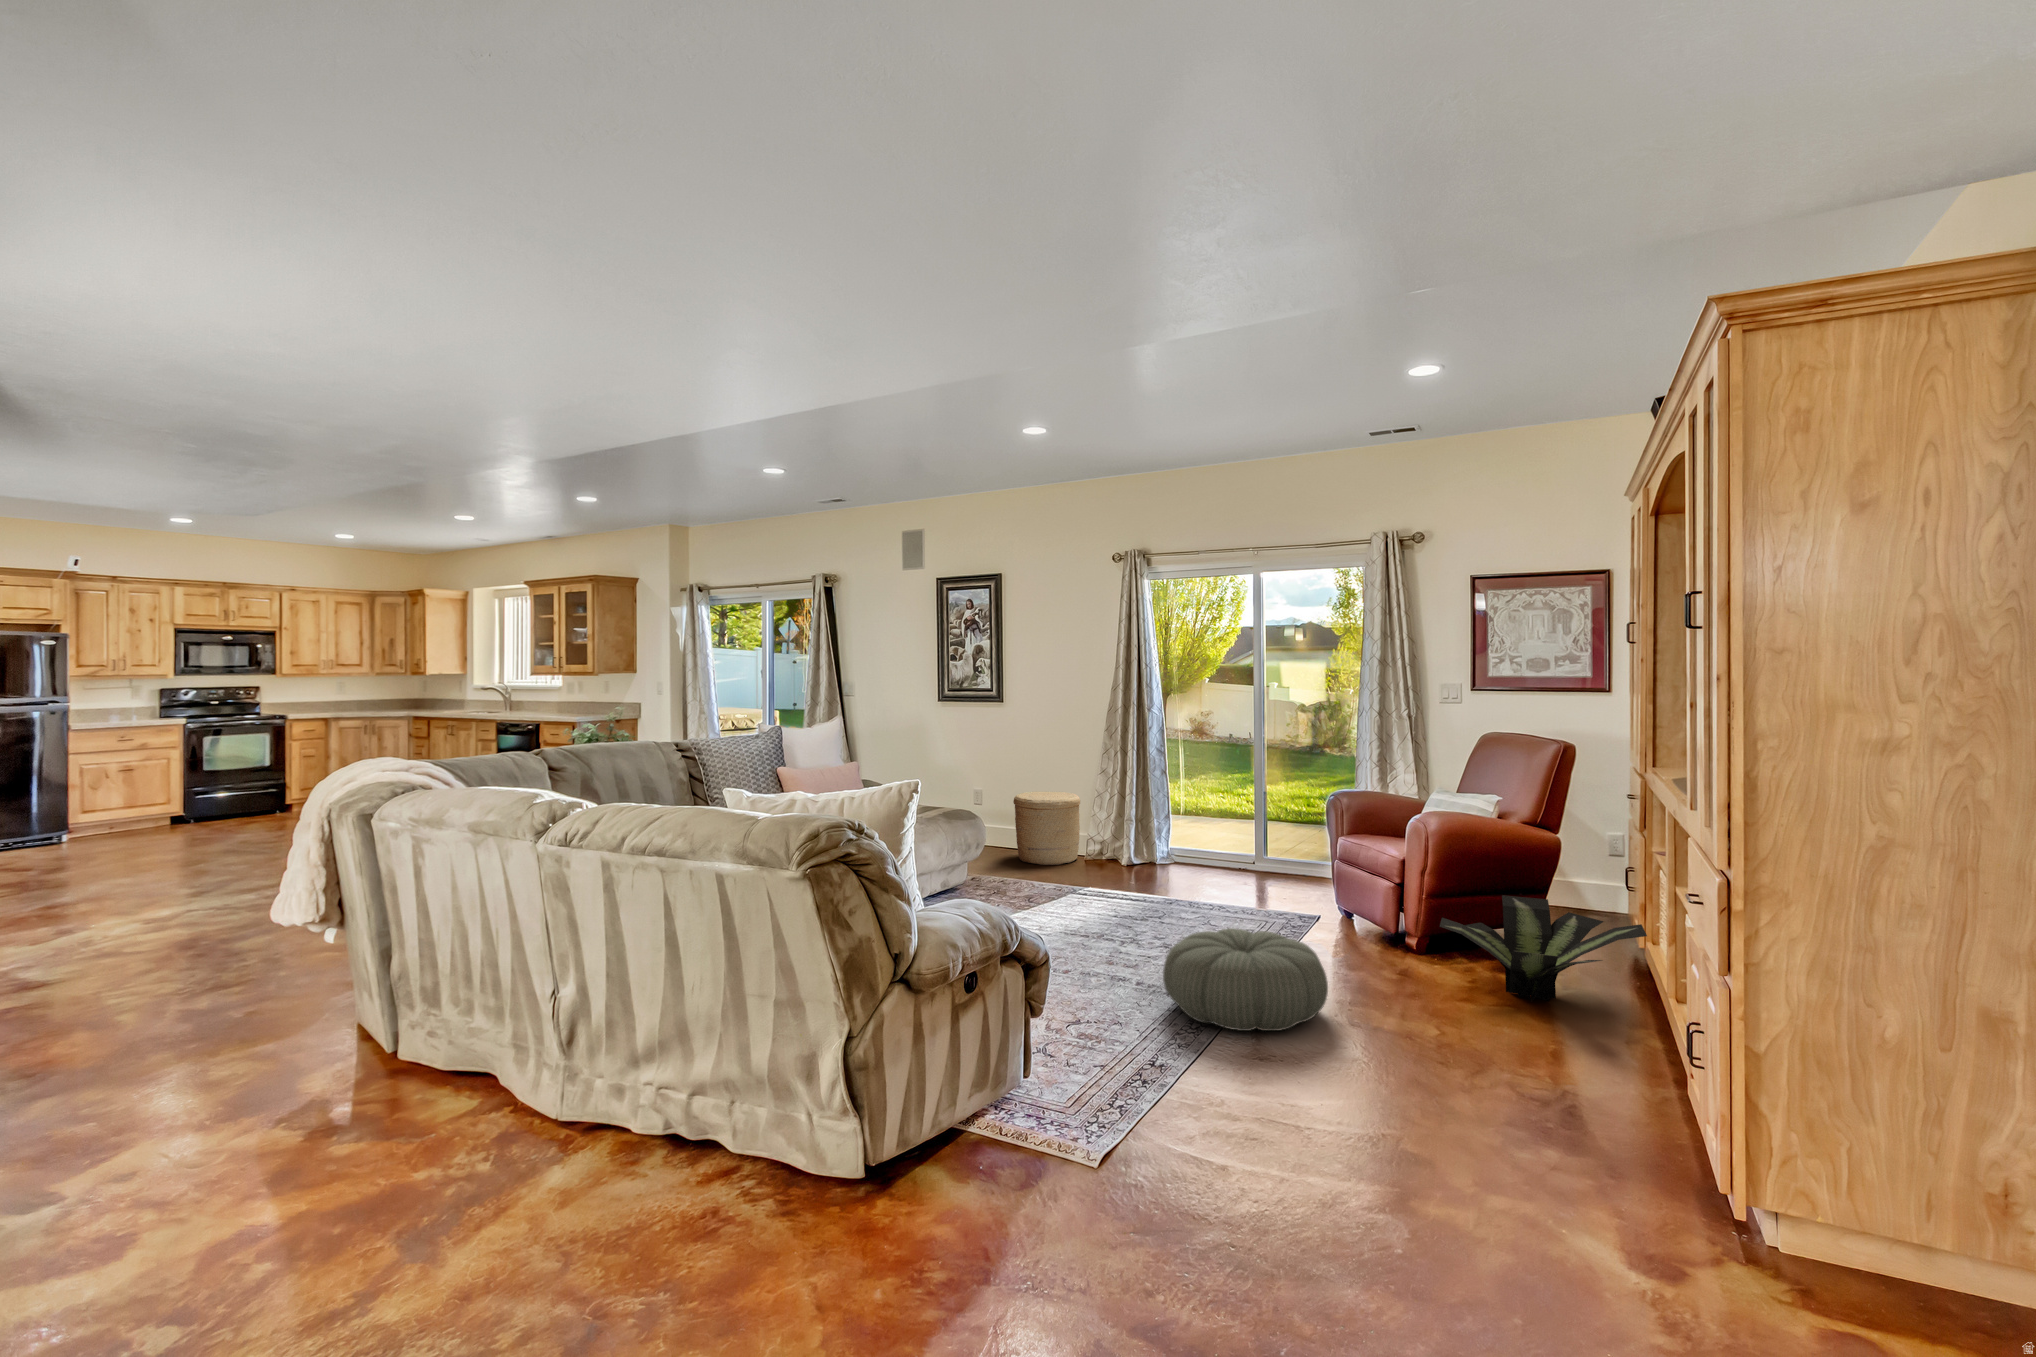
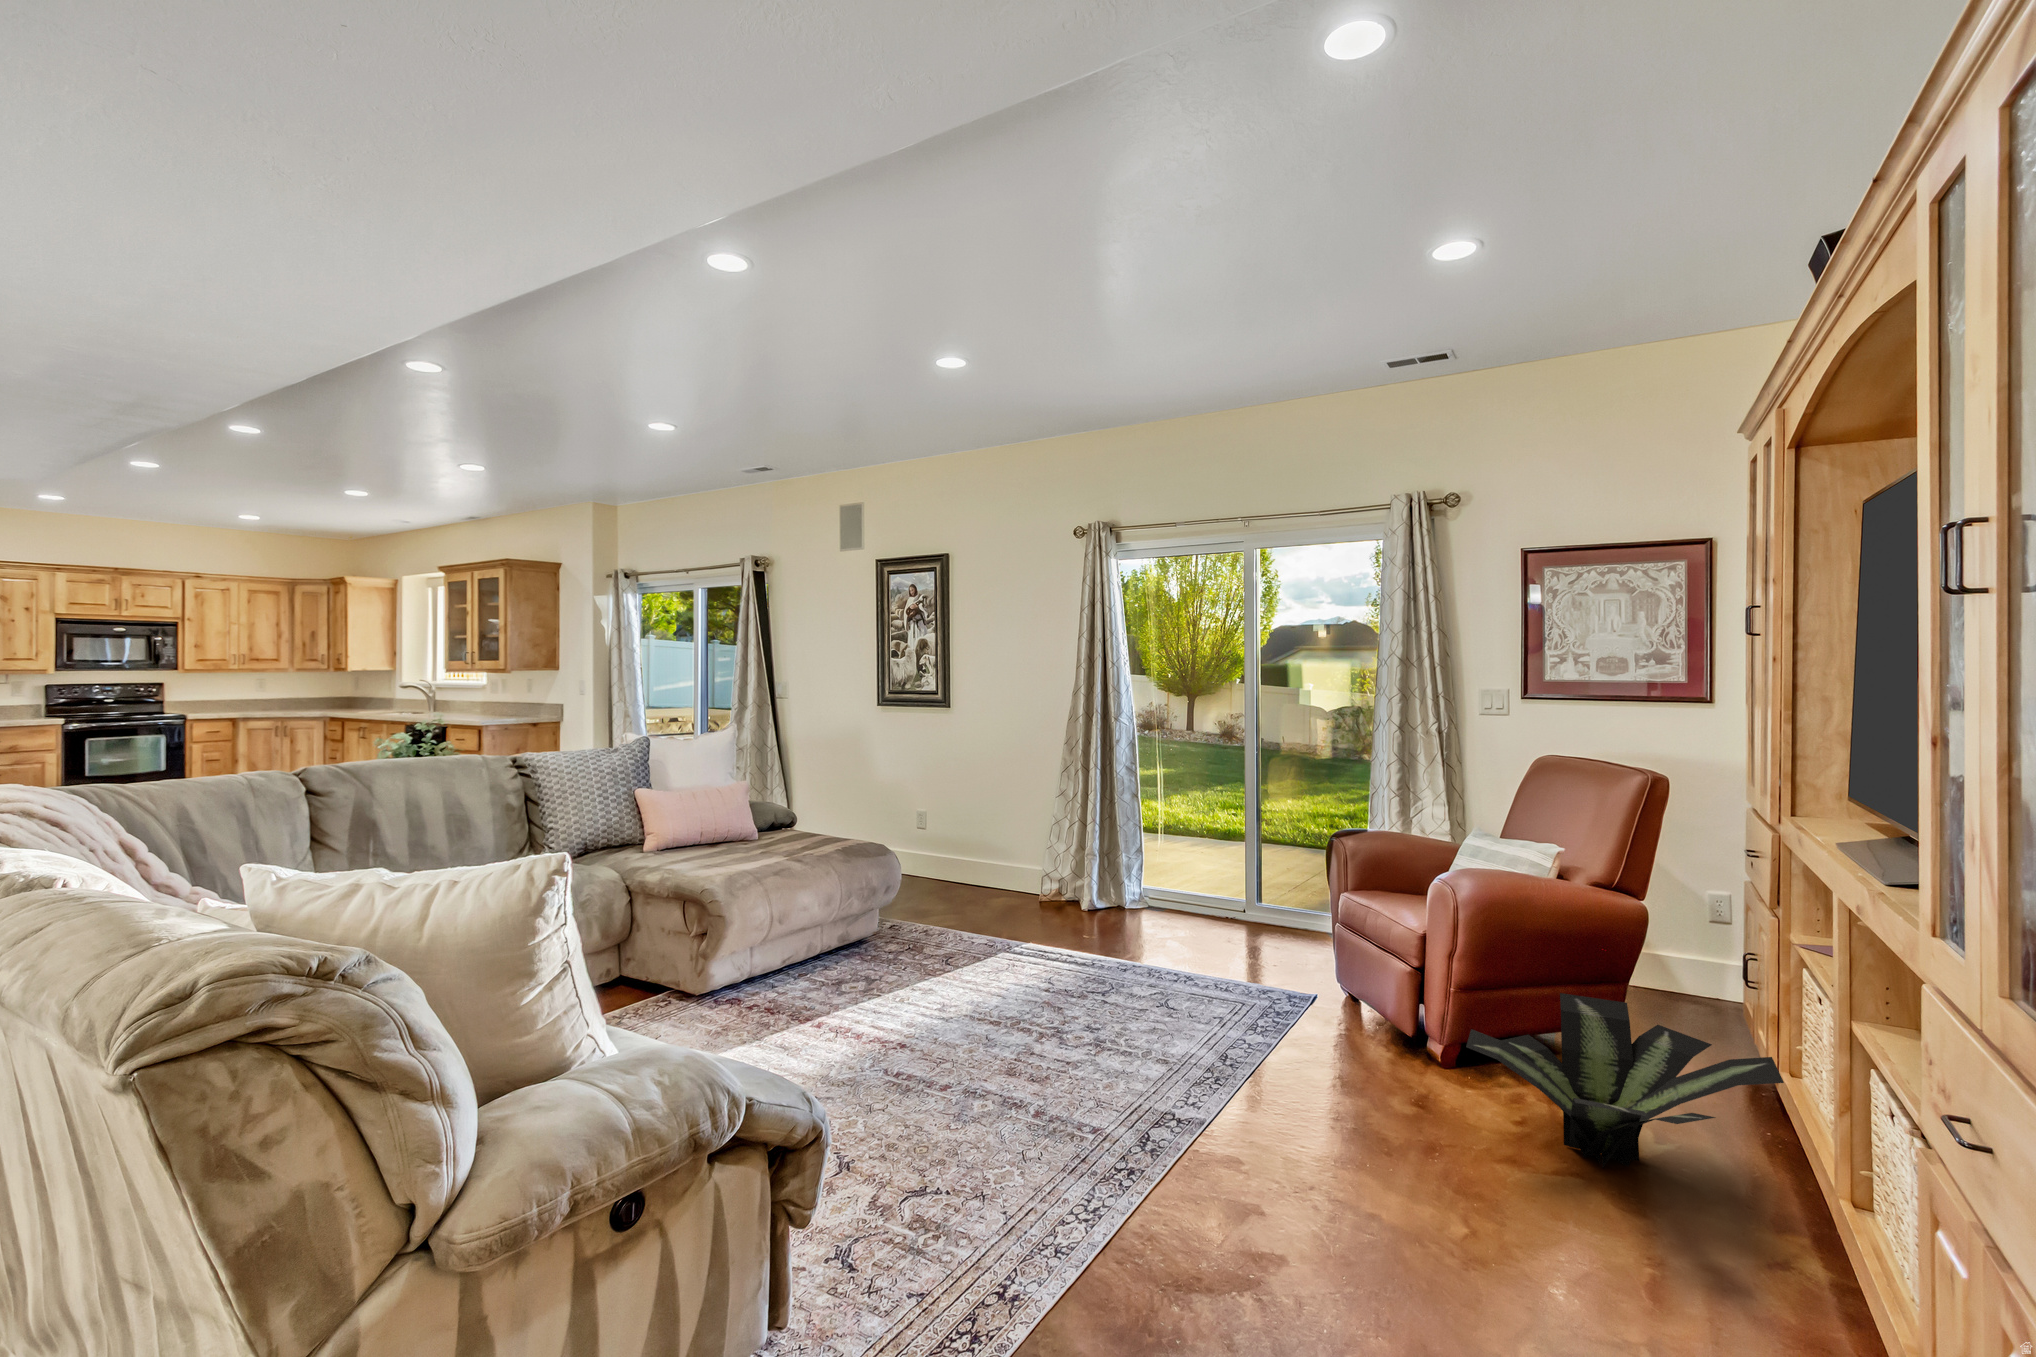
woven basket: present [1013,792,1080,865] -> none [956,816,1037,908]
pouf: present [1163,928,1328,1031] -> none [1055,1043,1291,1219]

